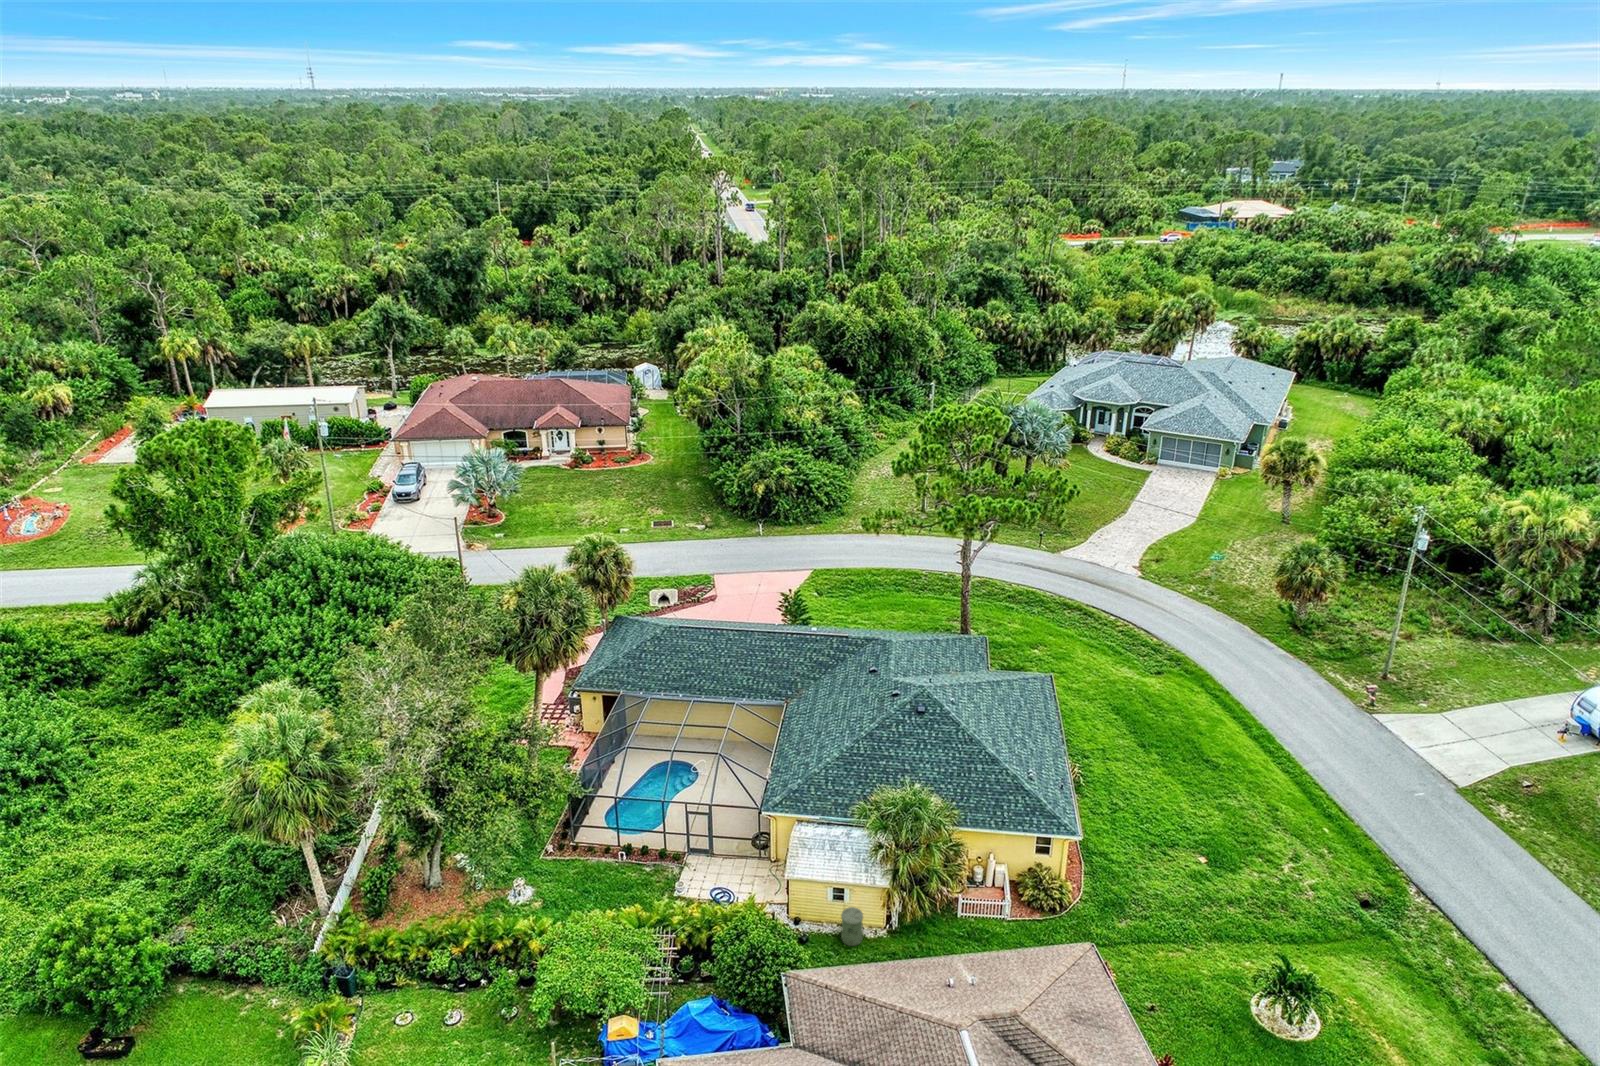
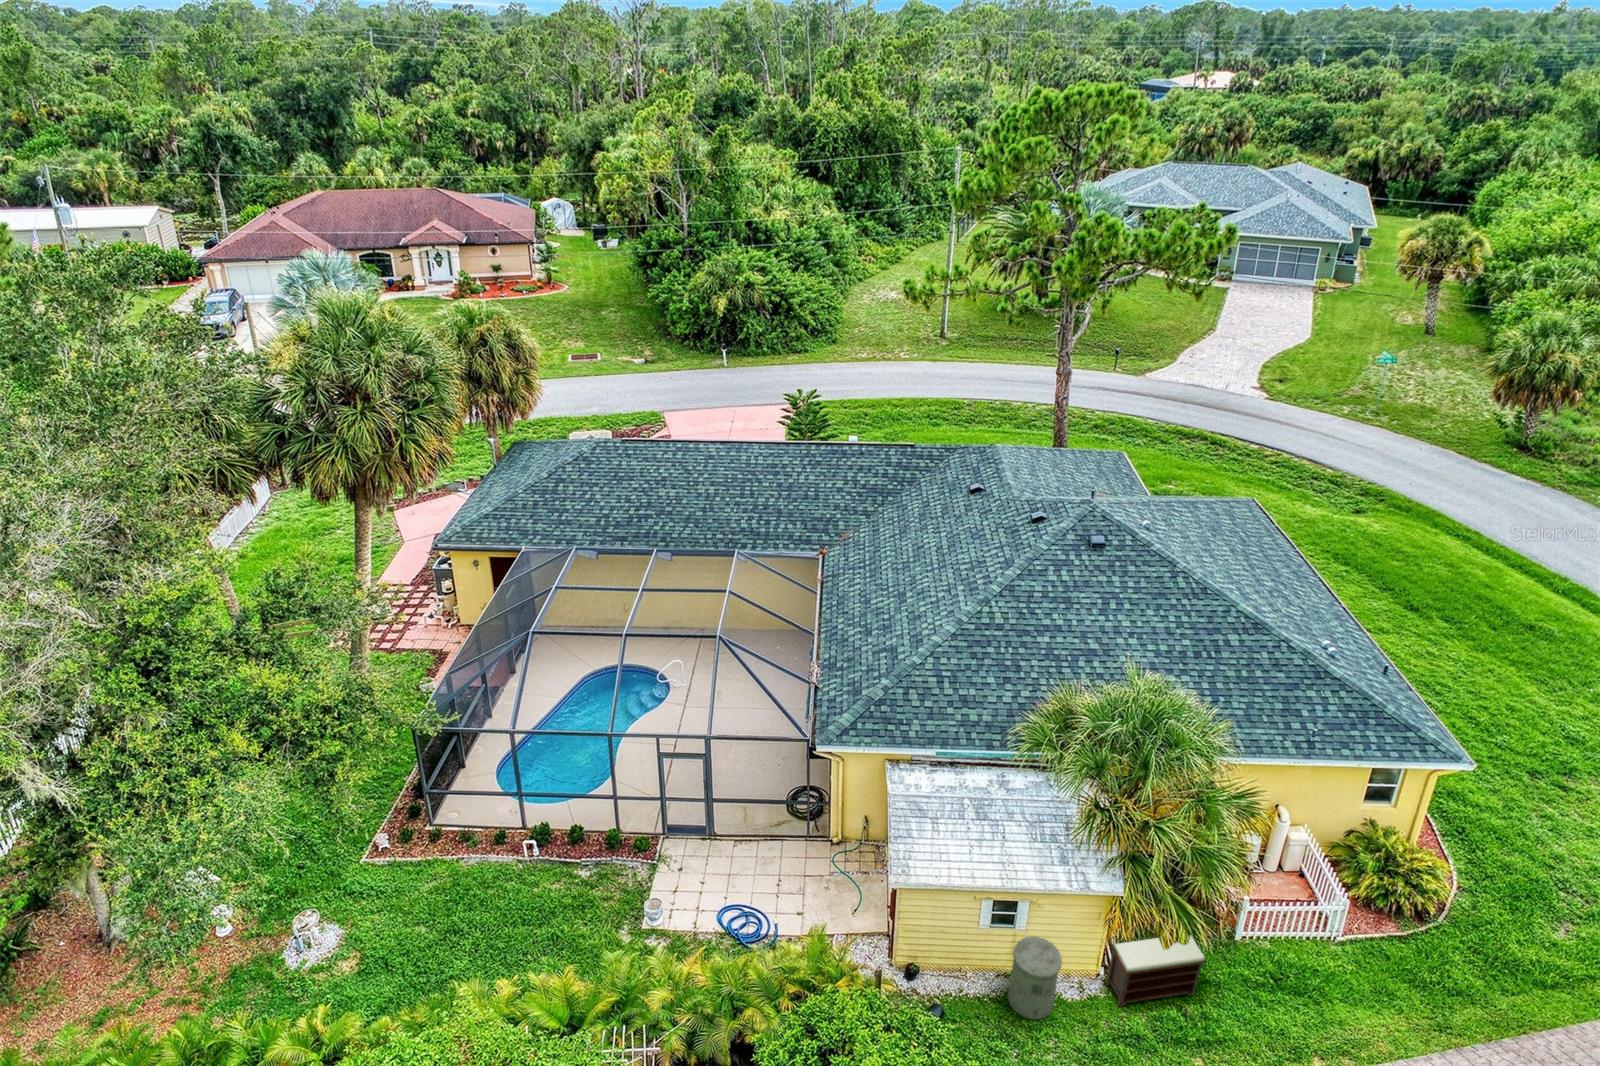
bench: none [889,911,932,944] -> present [1107,935,1207,1007]

